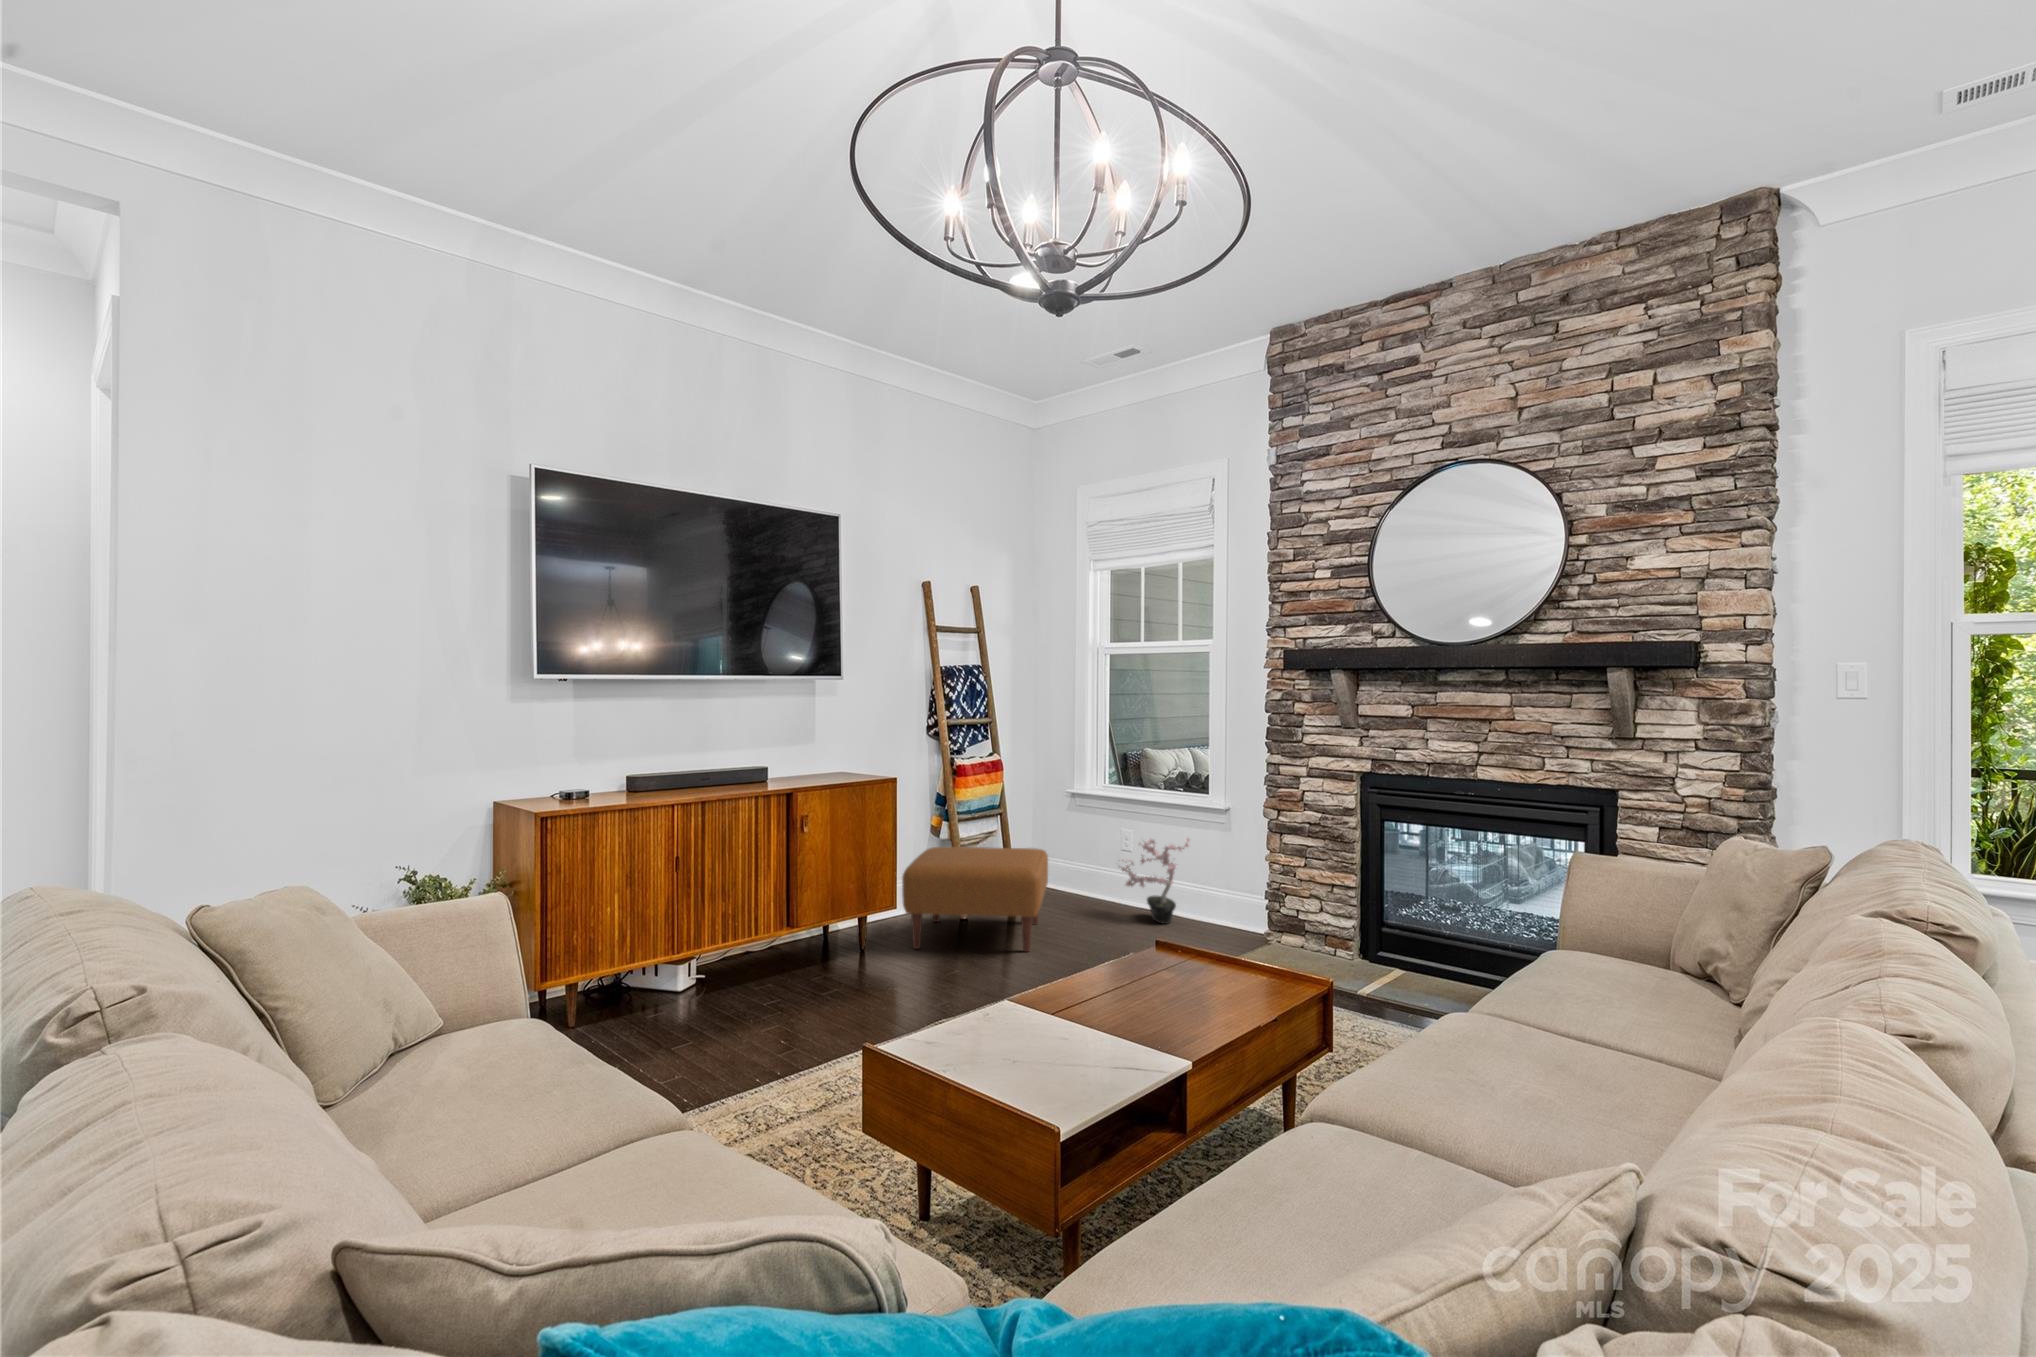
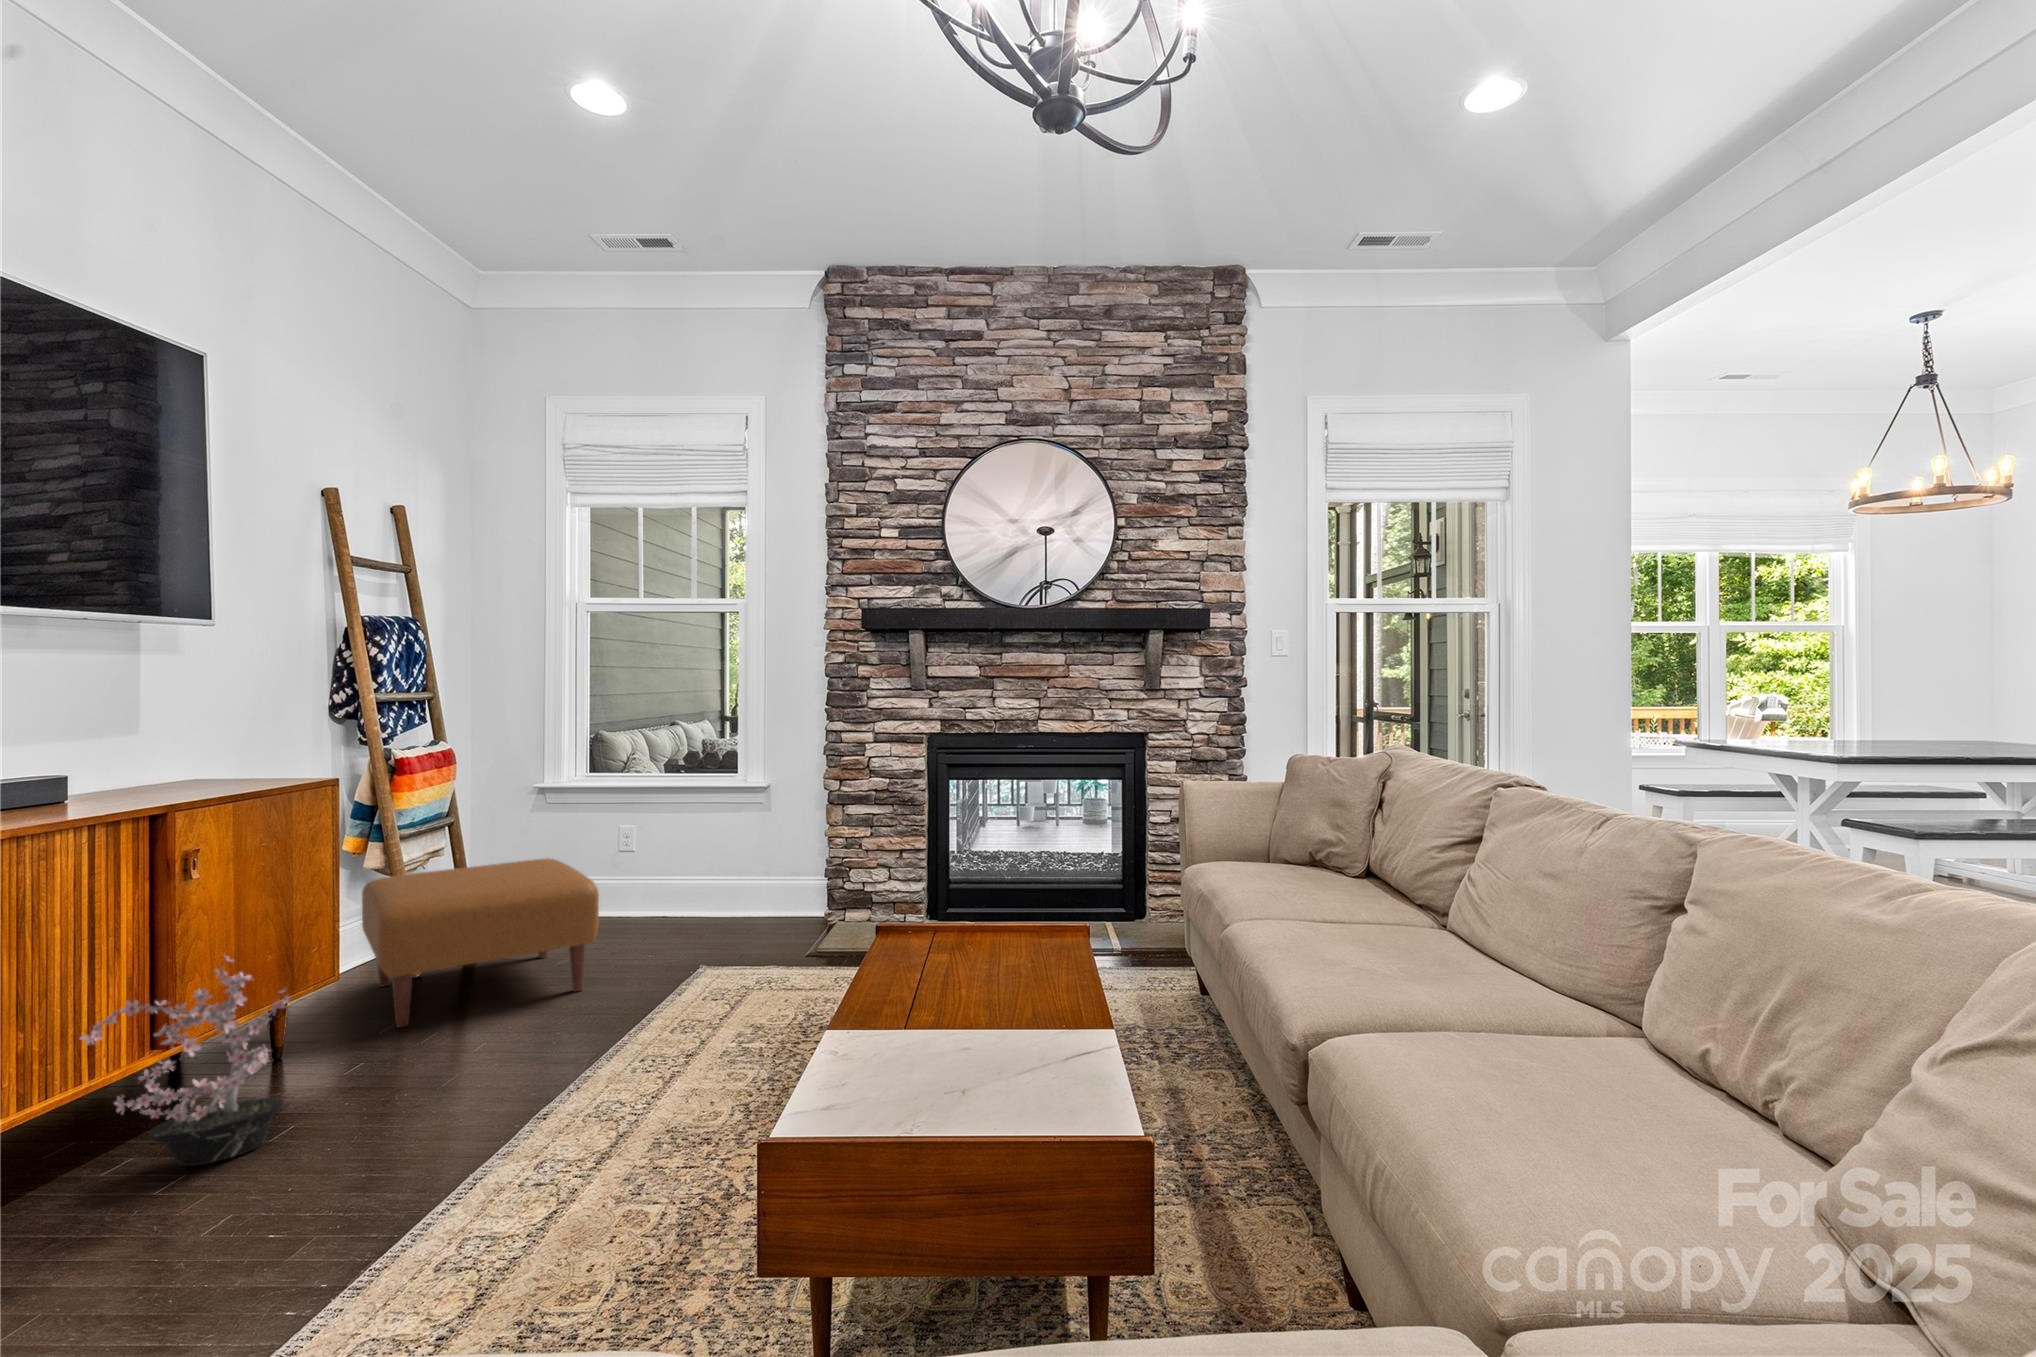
potted plant: present [1118,837,1189,924] -> present [80,956,289,1166]

